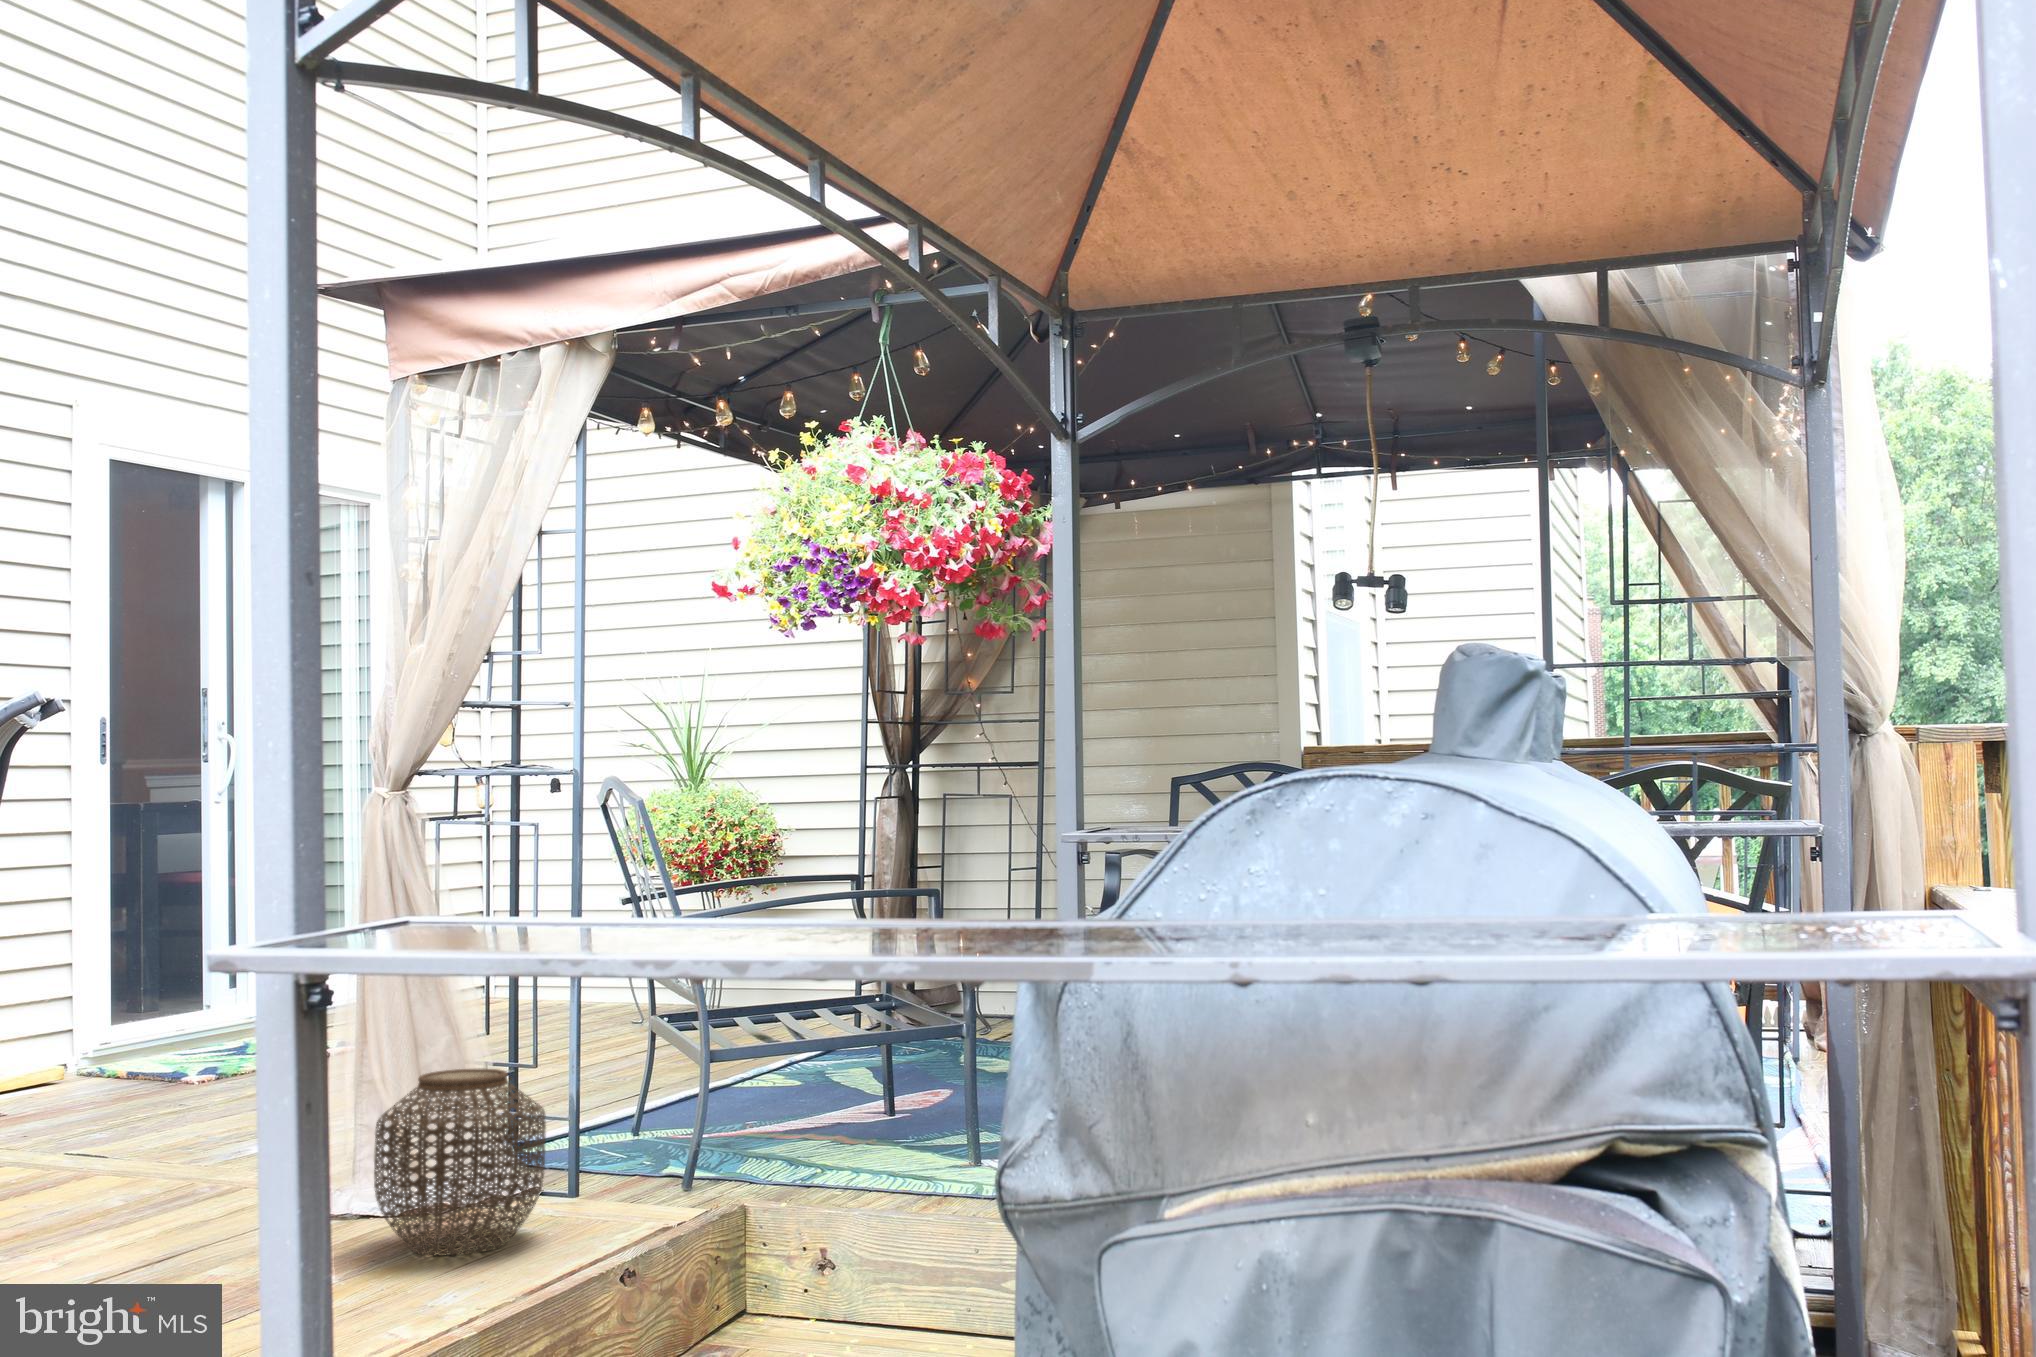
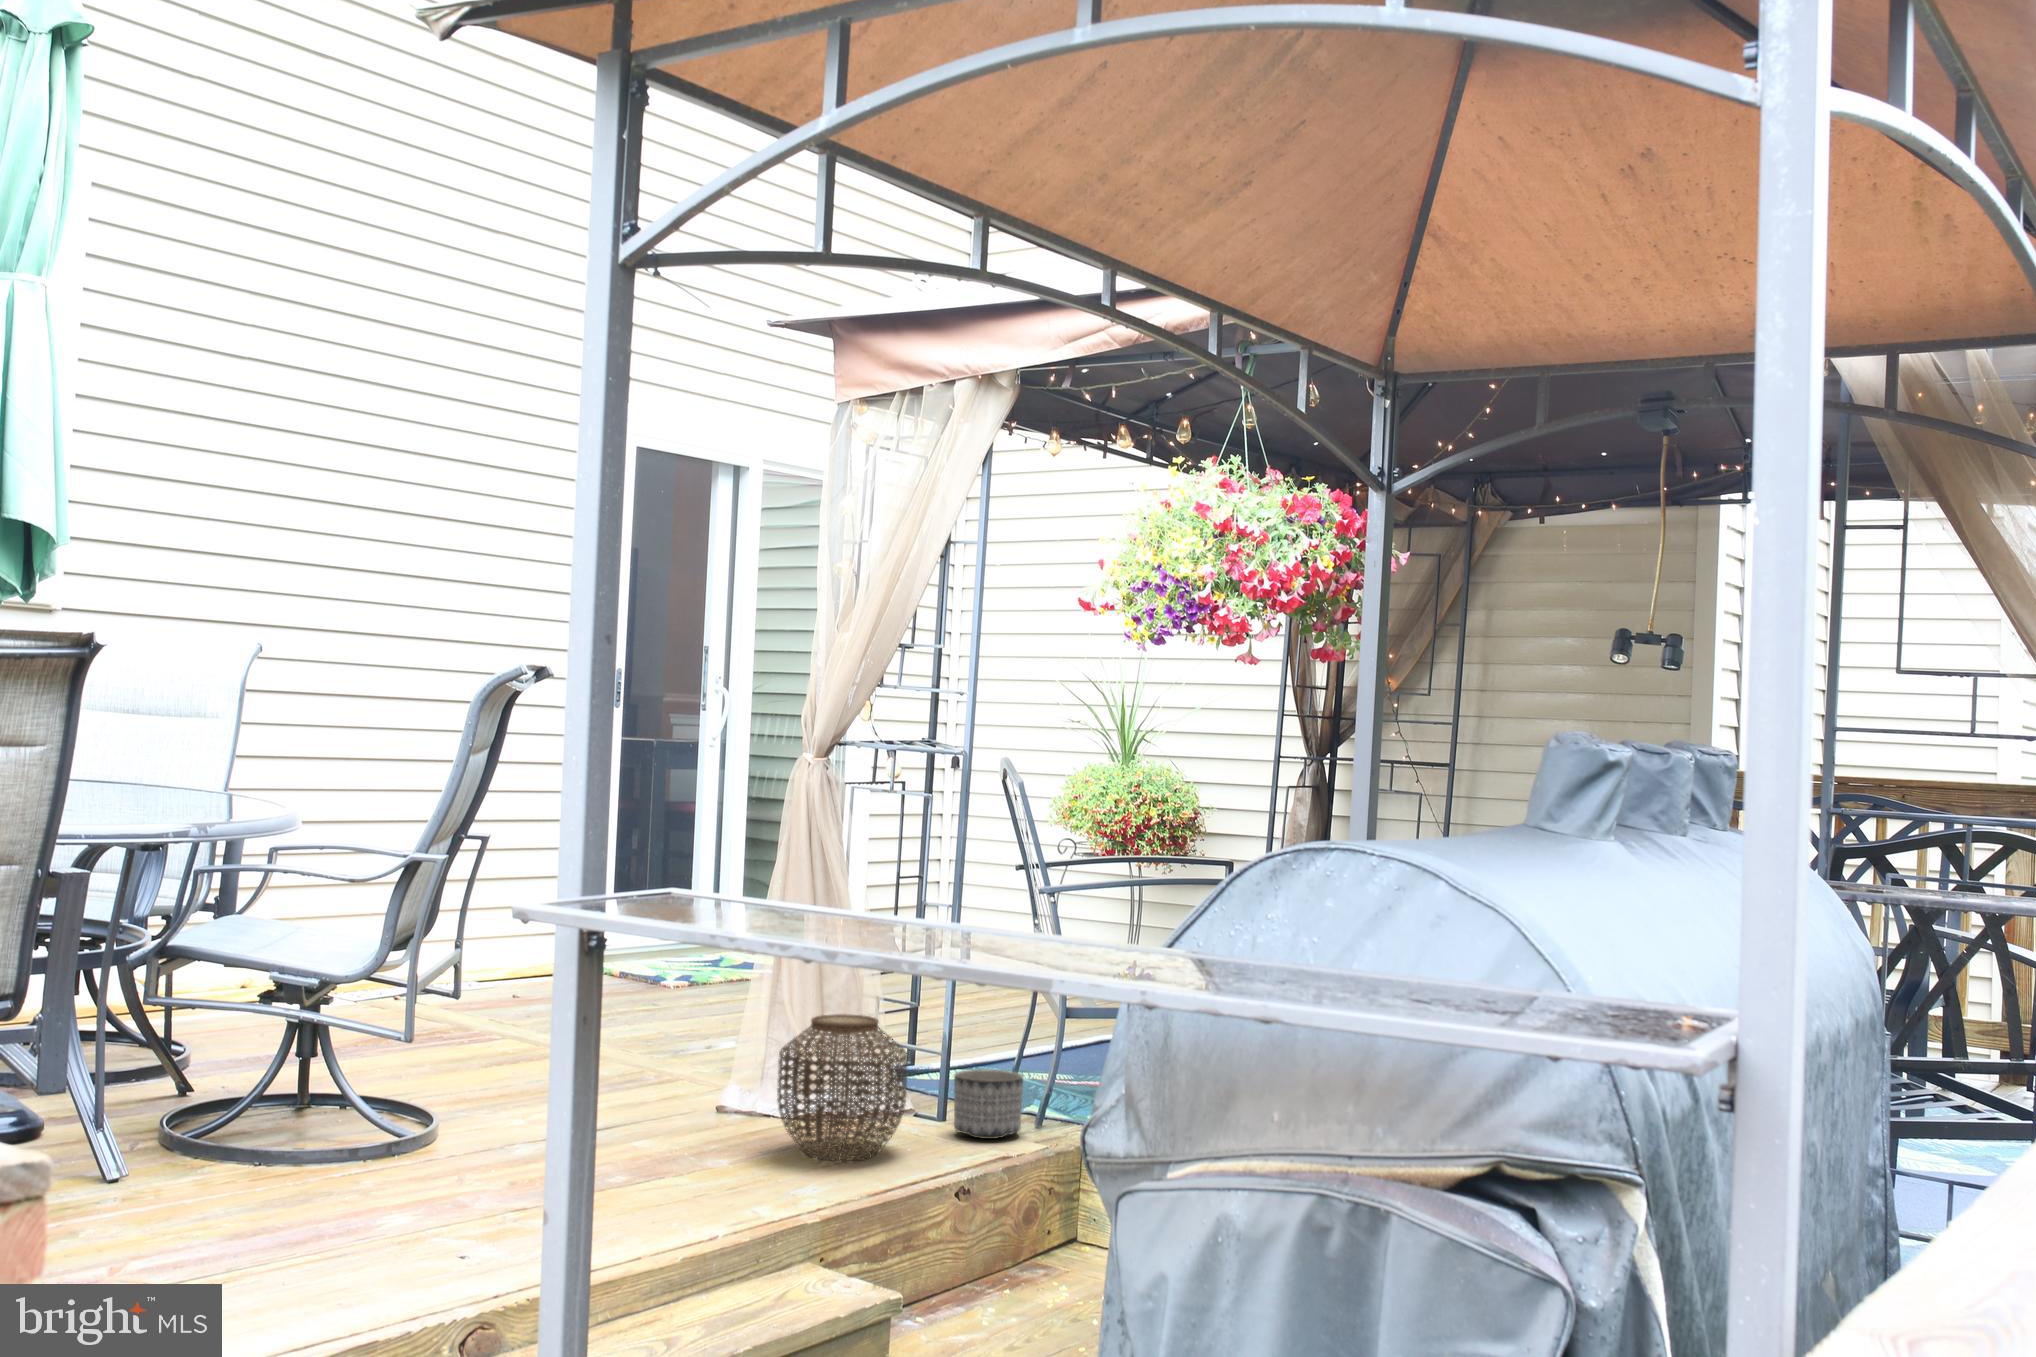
planter: none [593,1123,678,1207] -> present [954,1069,1023,1139]

